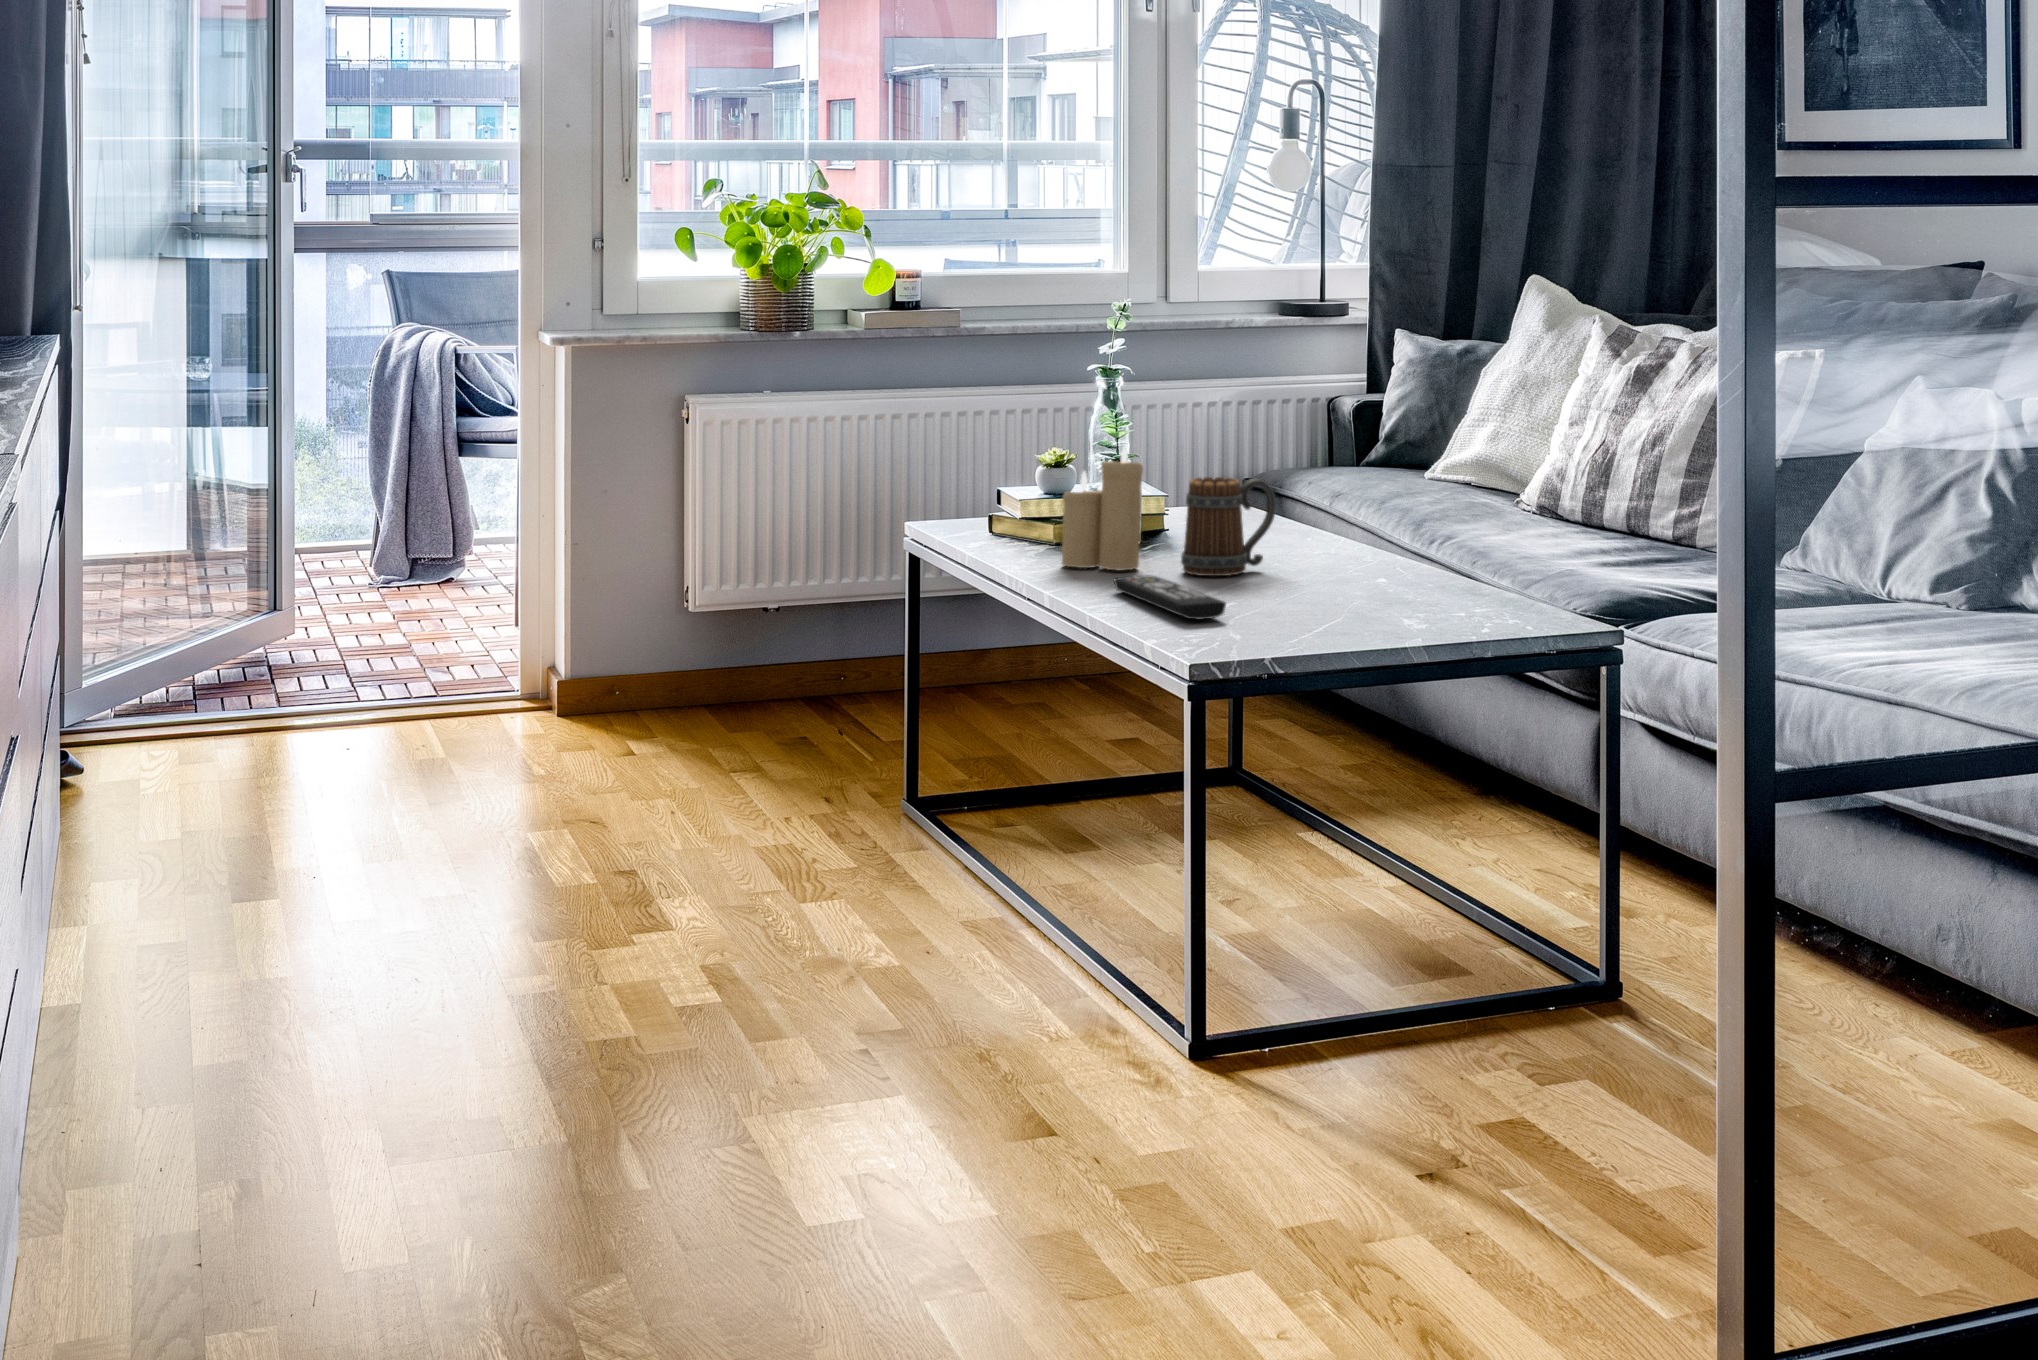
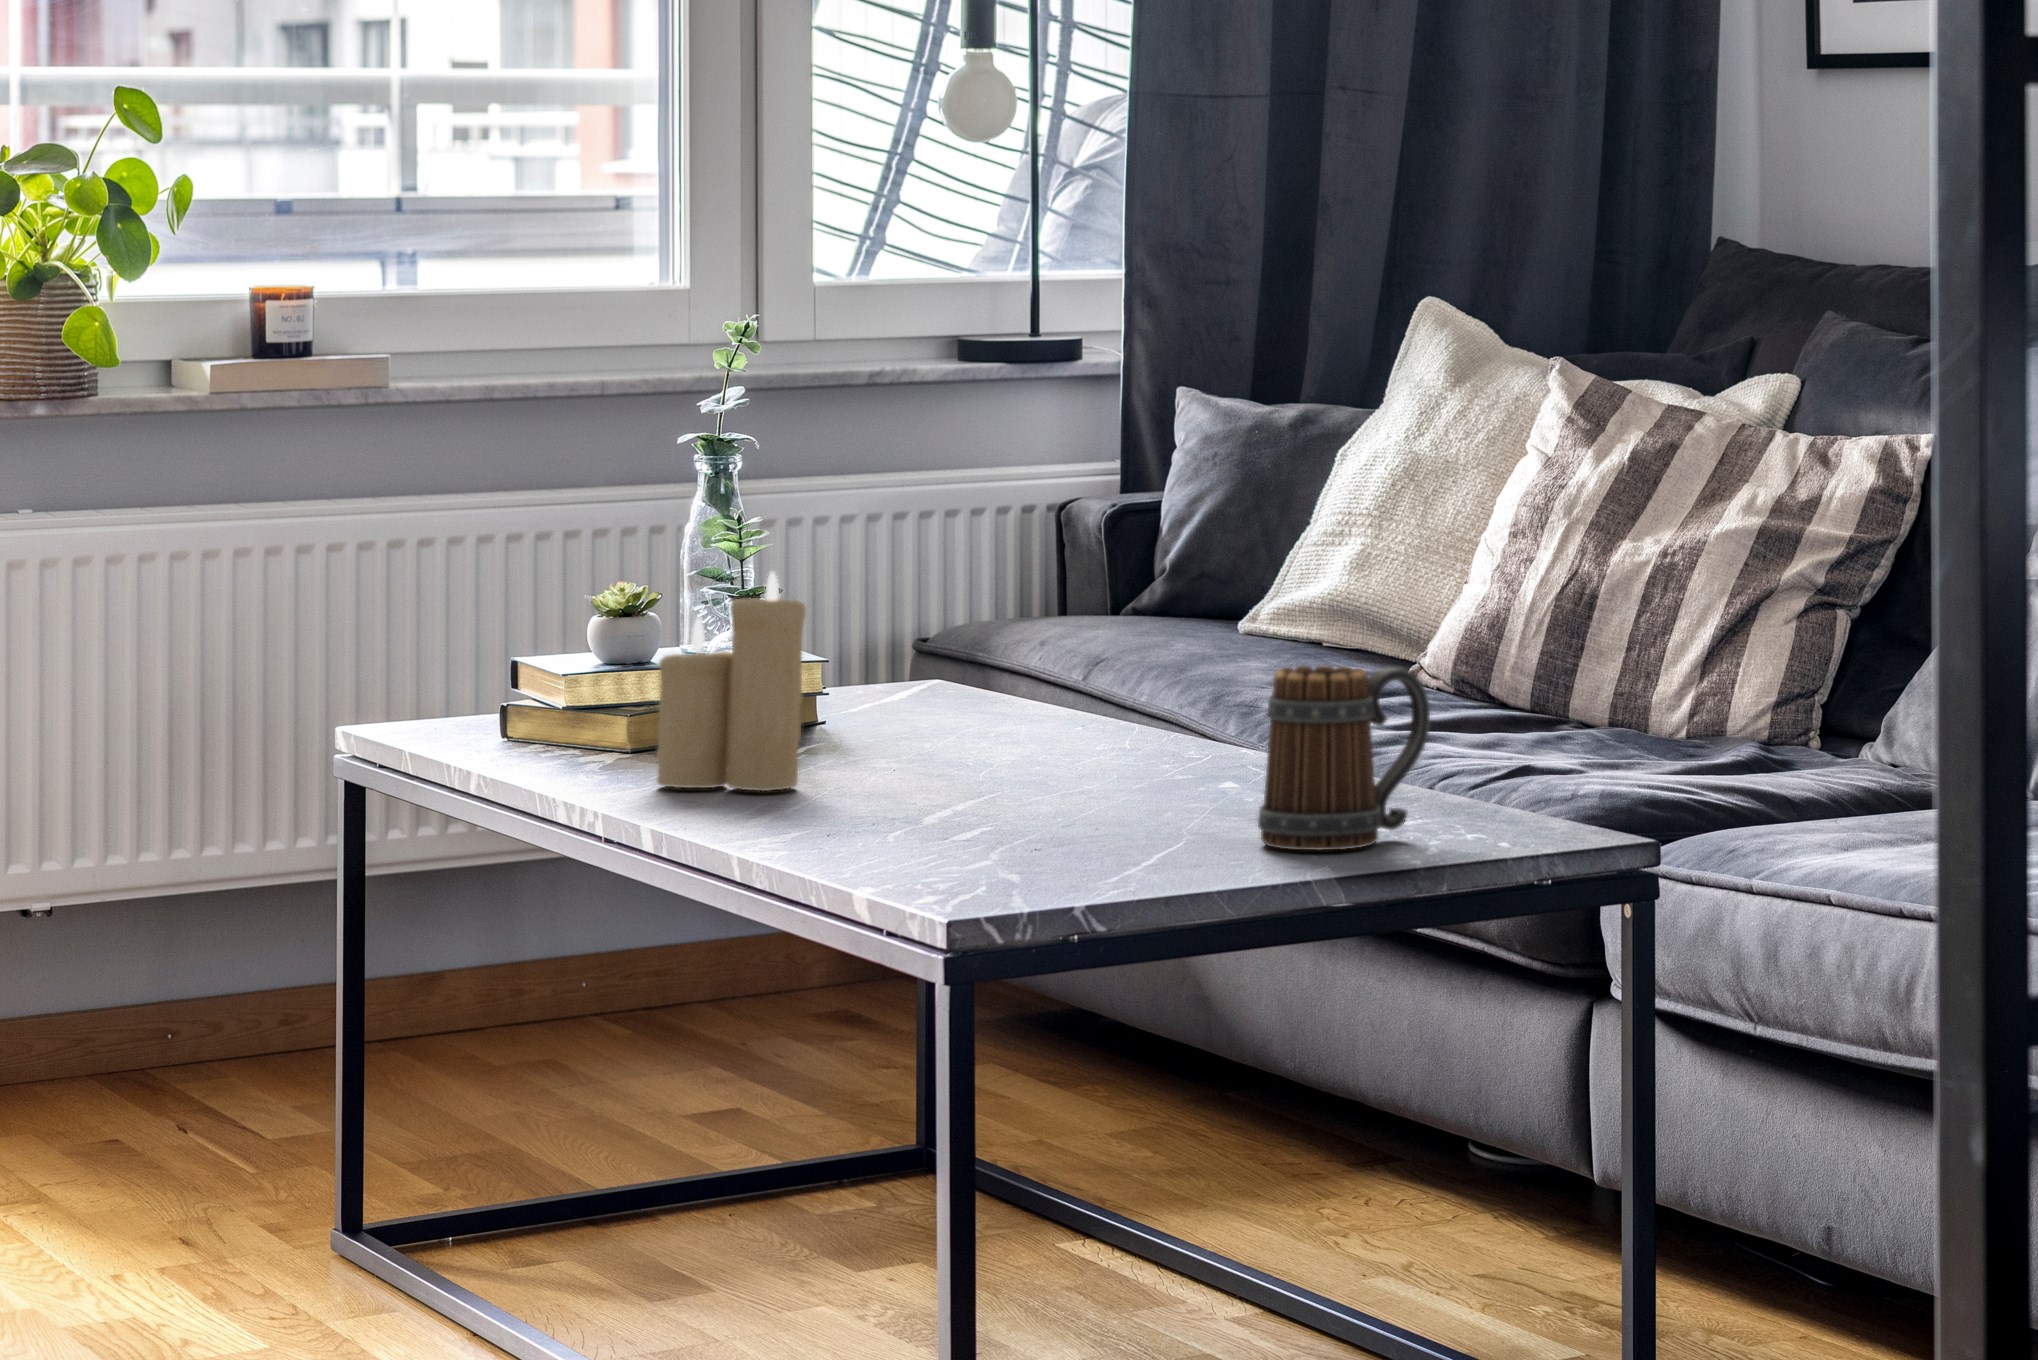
mug: present [1181,477,1276,576] -> present [1258,666,1430,850]
remote control: present [1114,576,1226,619] -> none [768,794,983,860]

